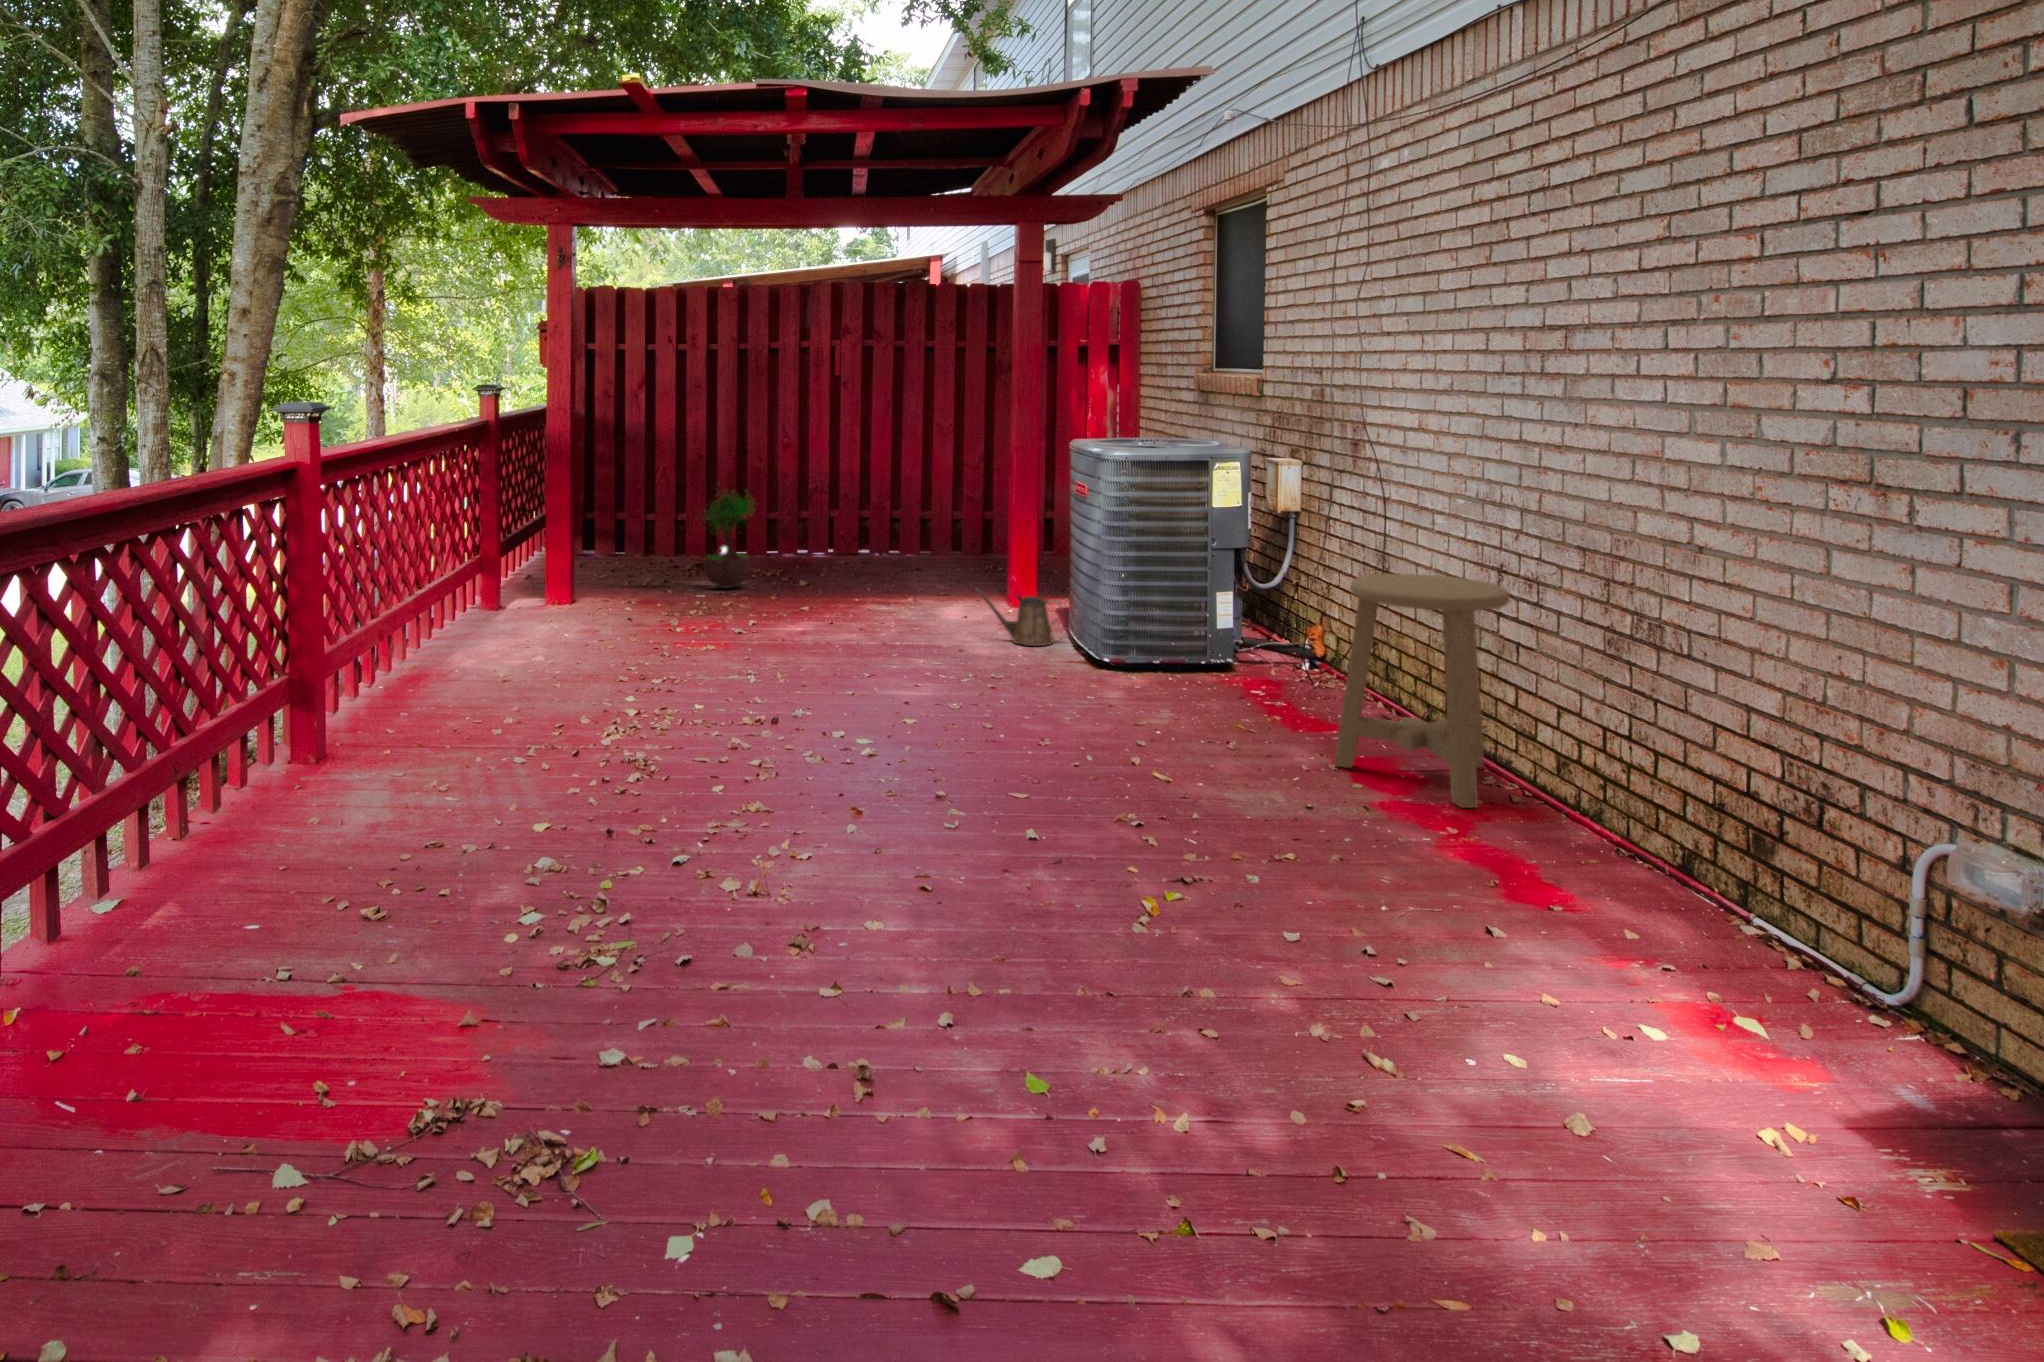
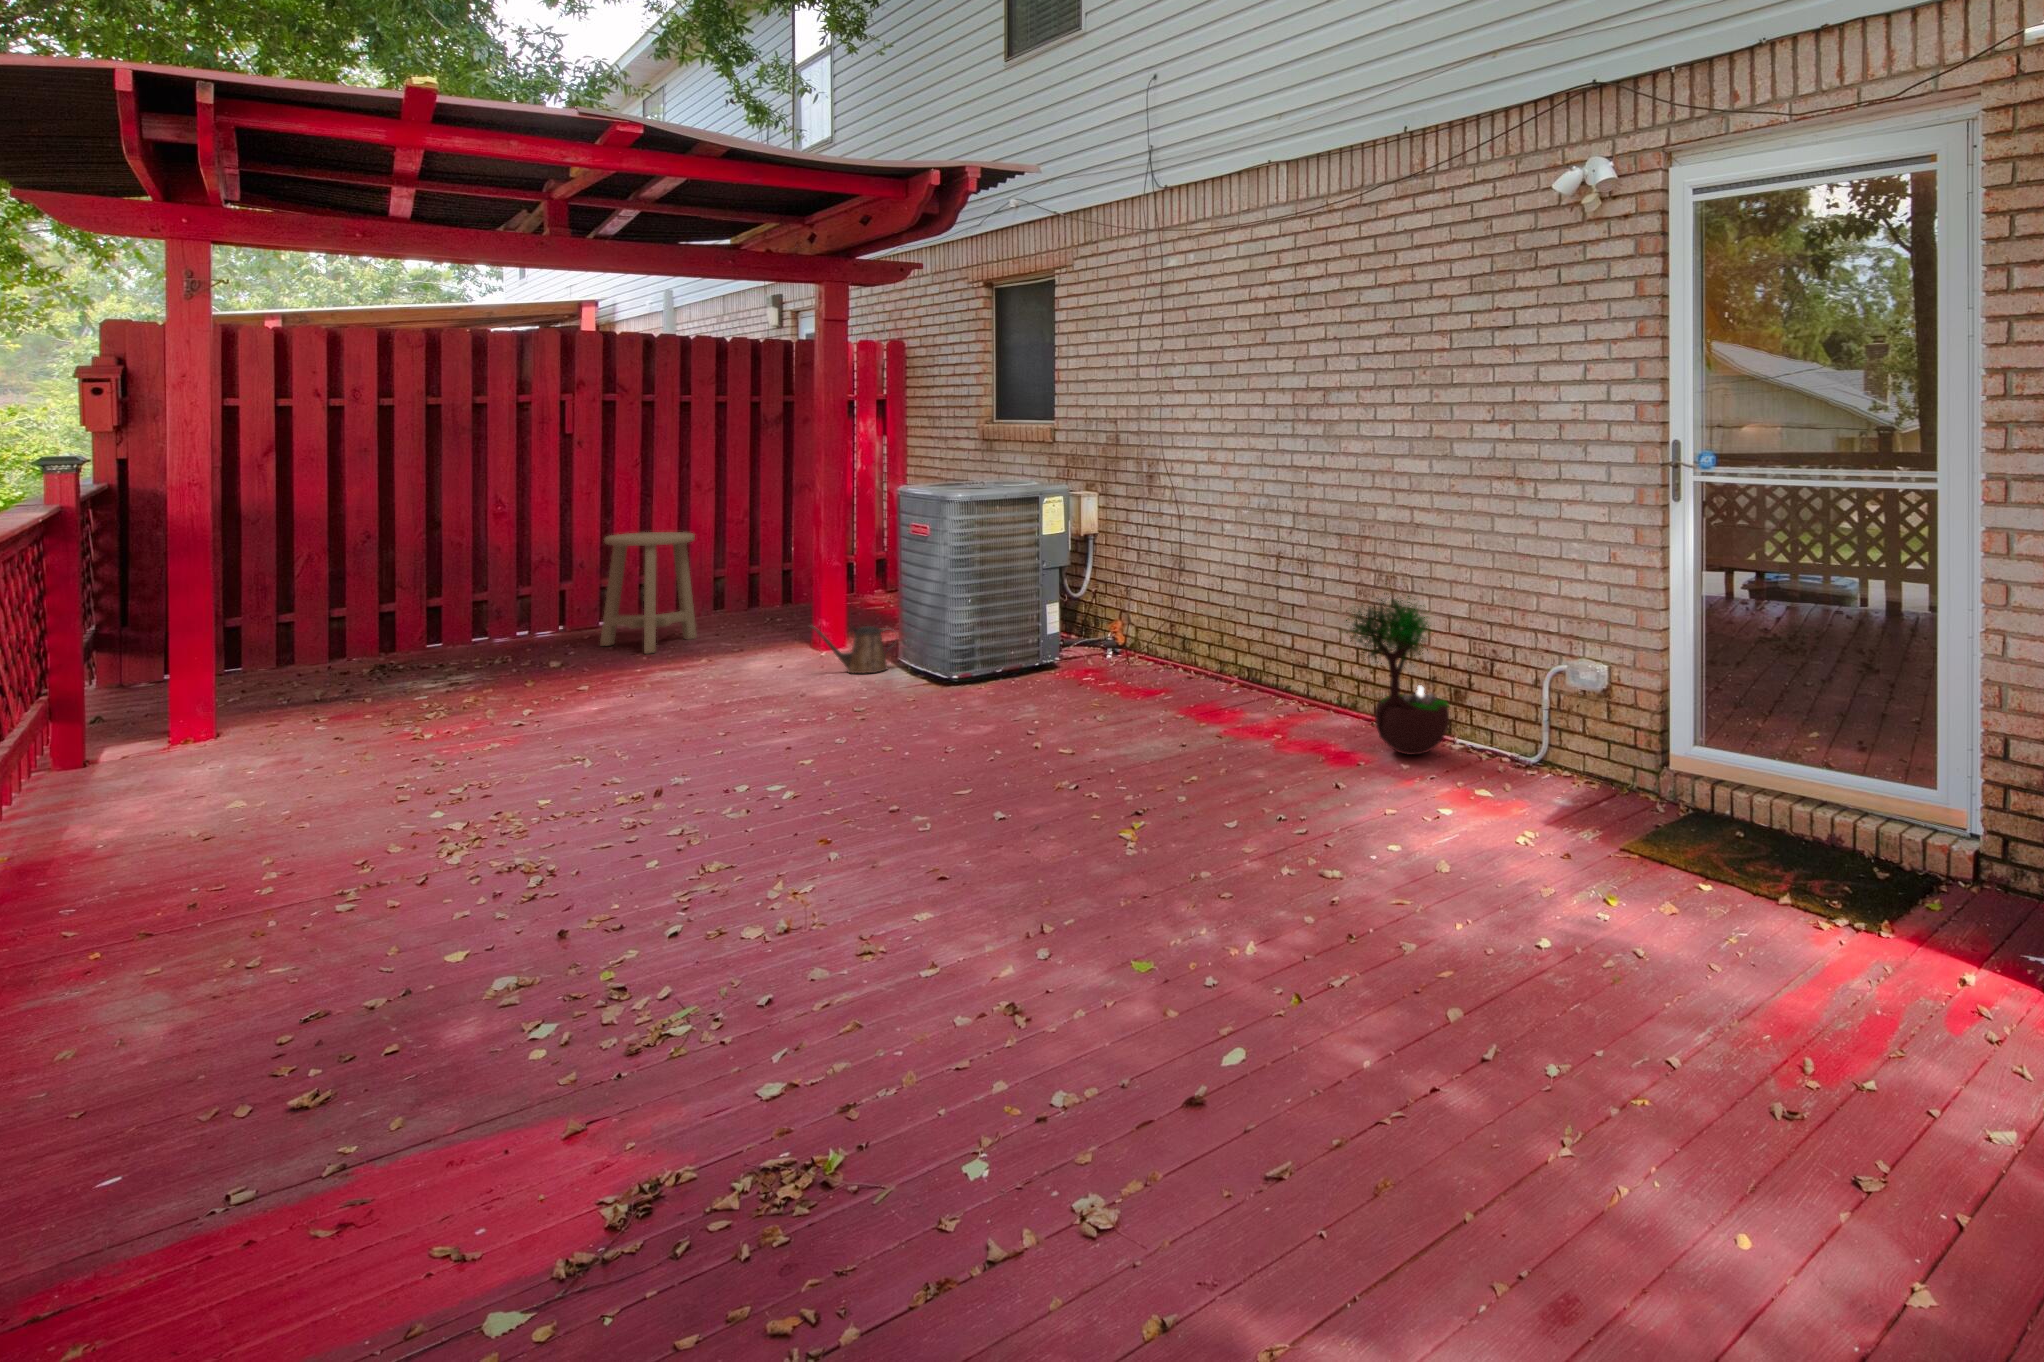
potted tree: present [700,489,753,588] -> present [1346,581,1449,755]
stool: present [1334,574,1510,808] -> present [600,532,697,654]

